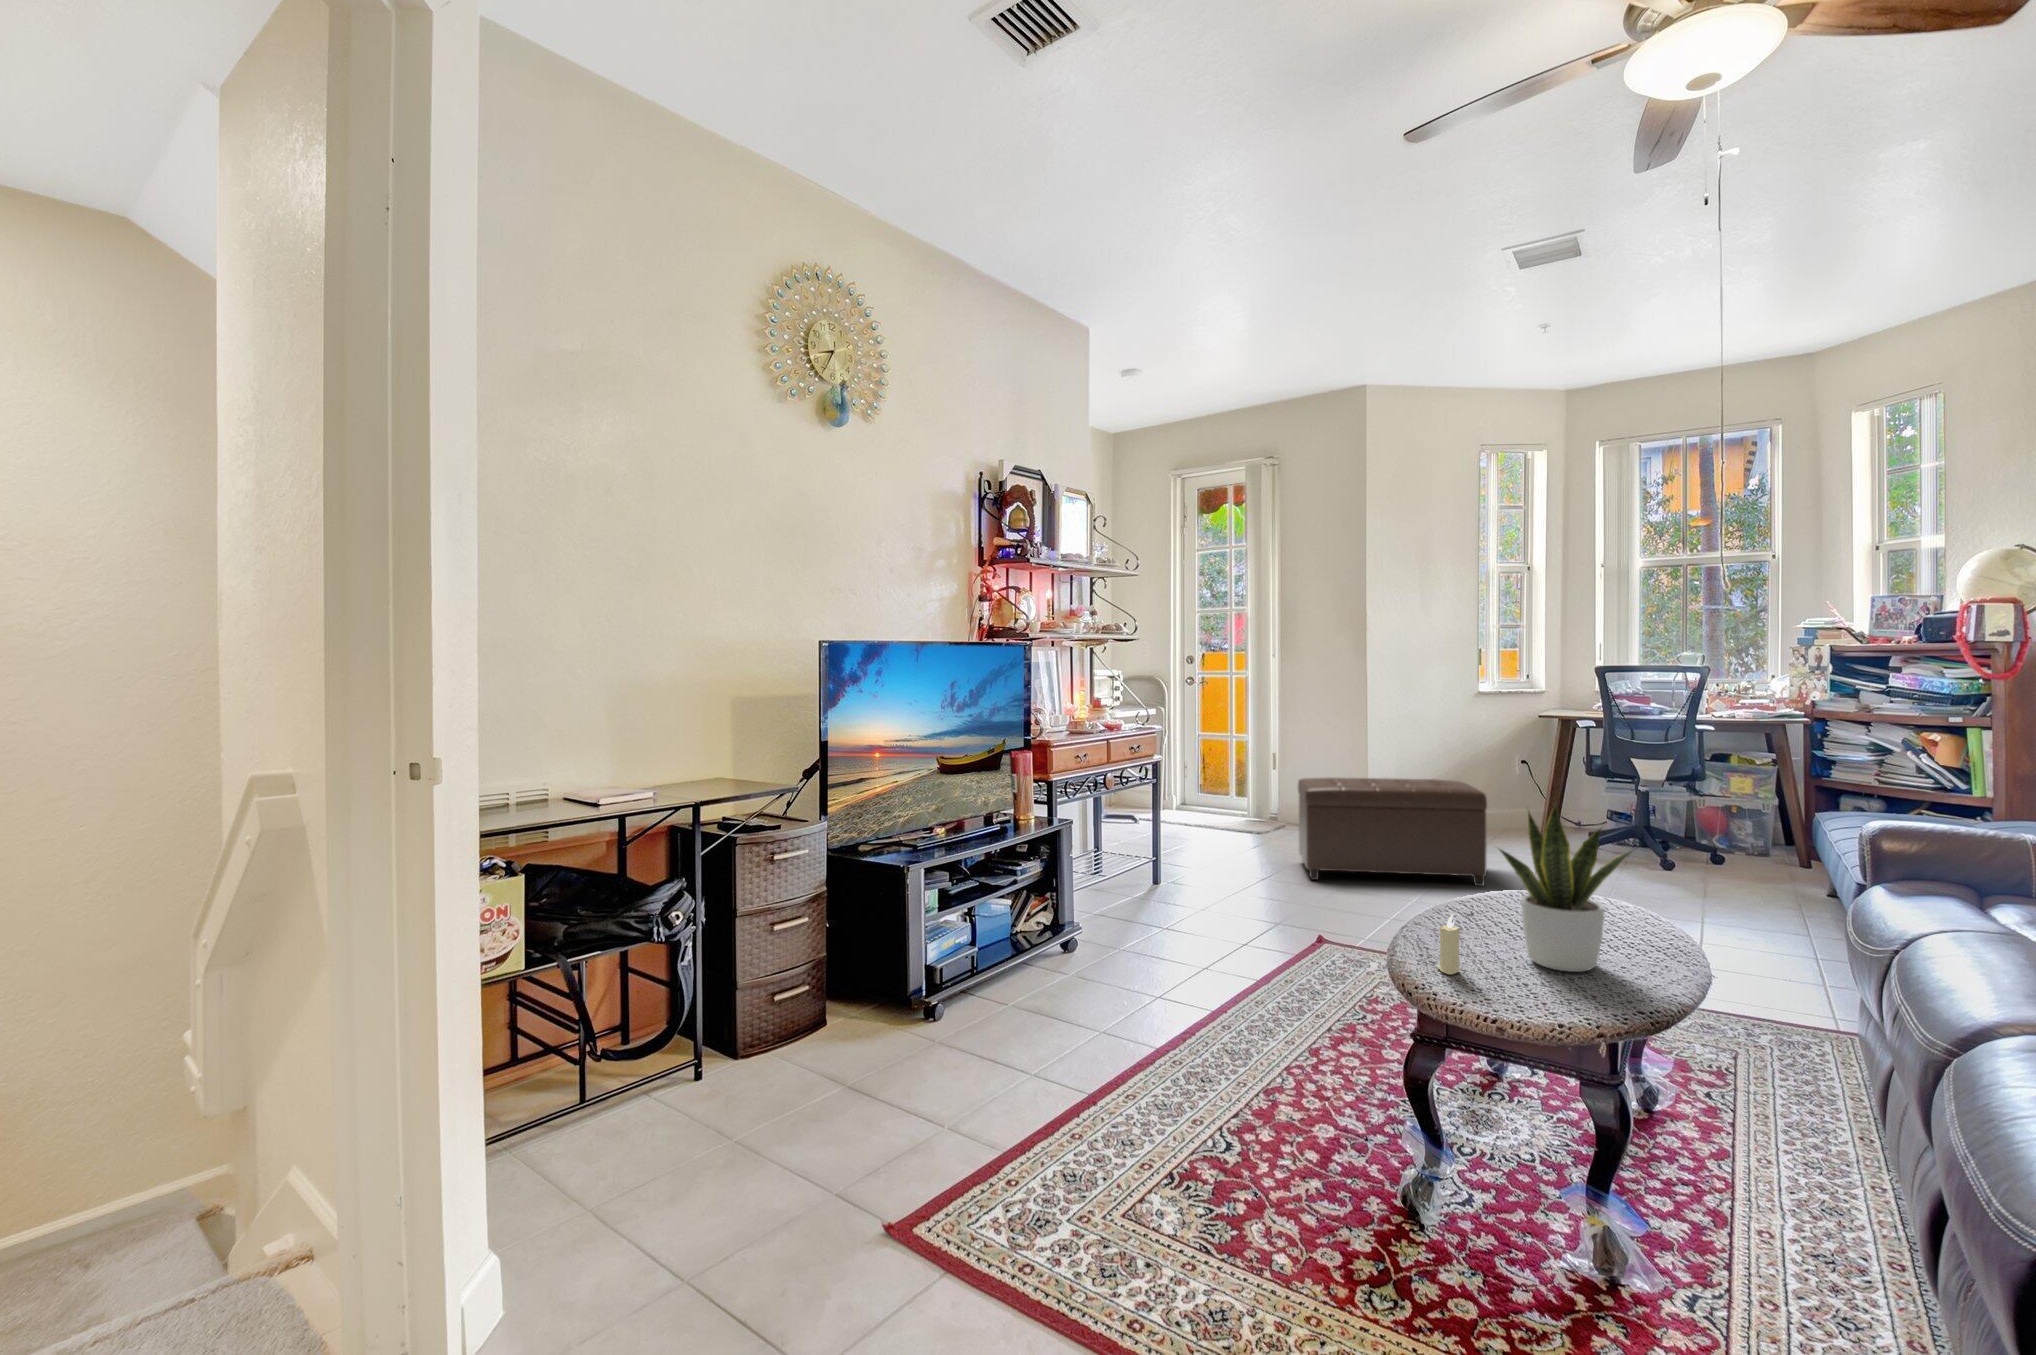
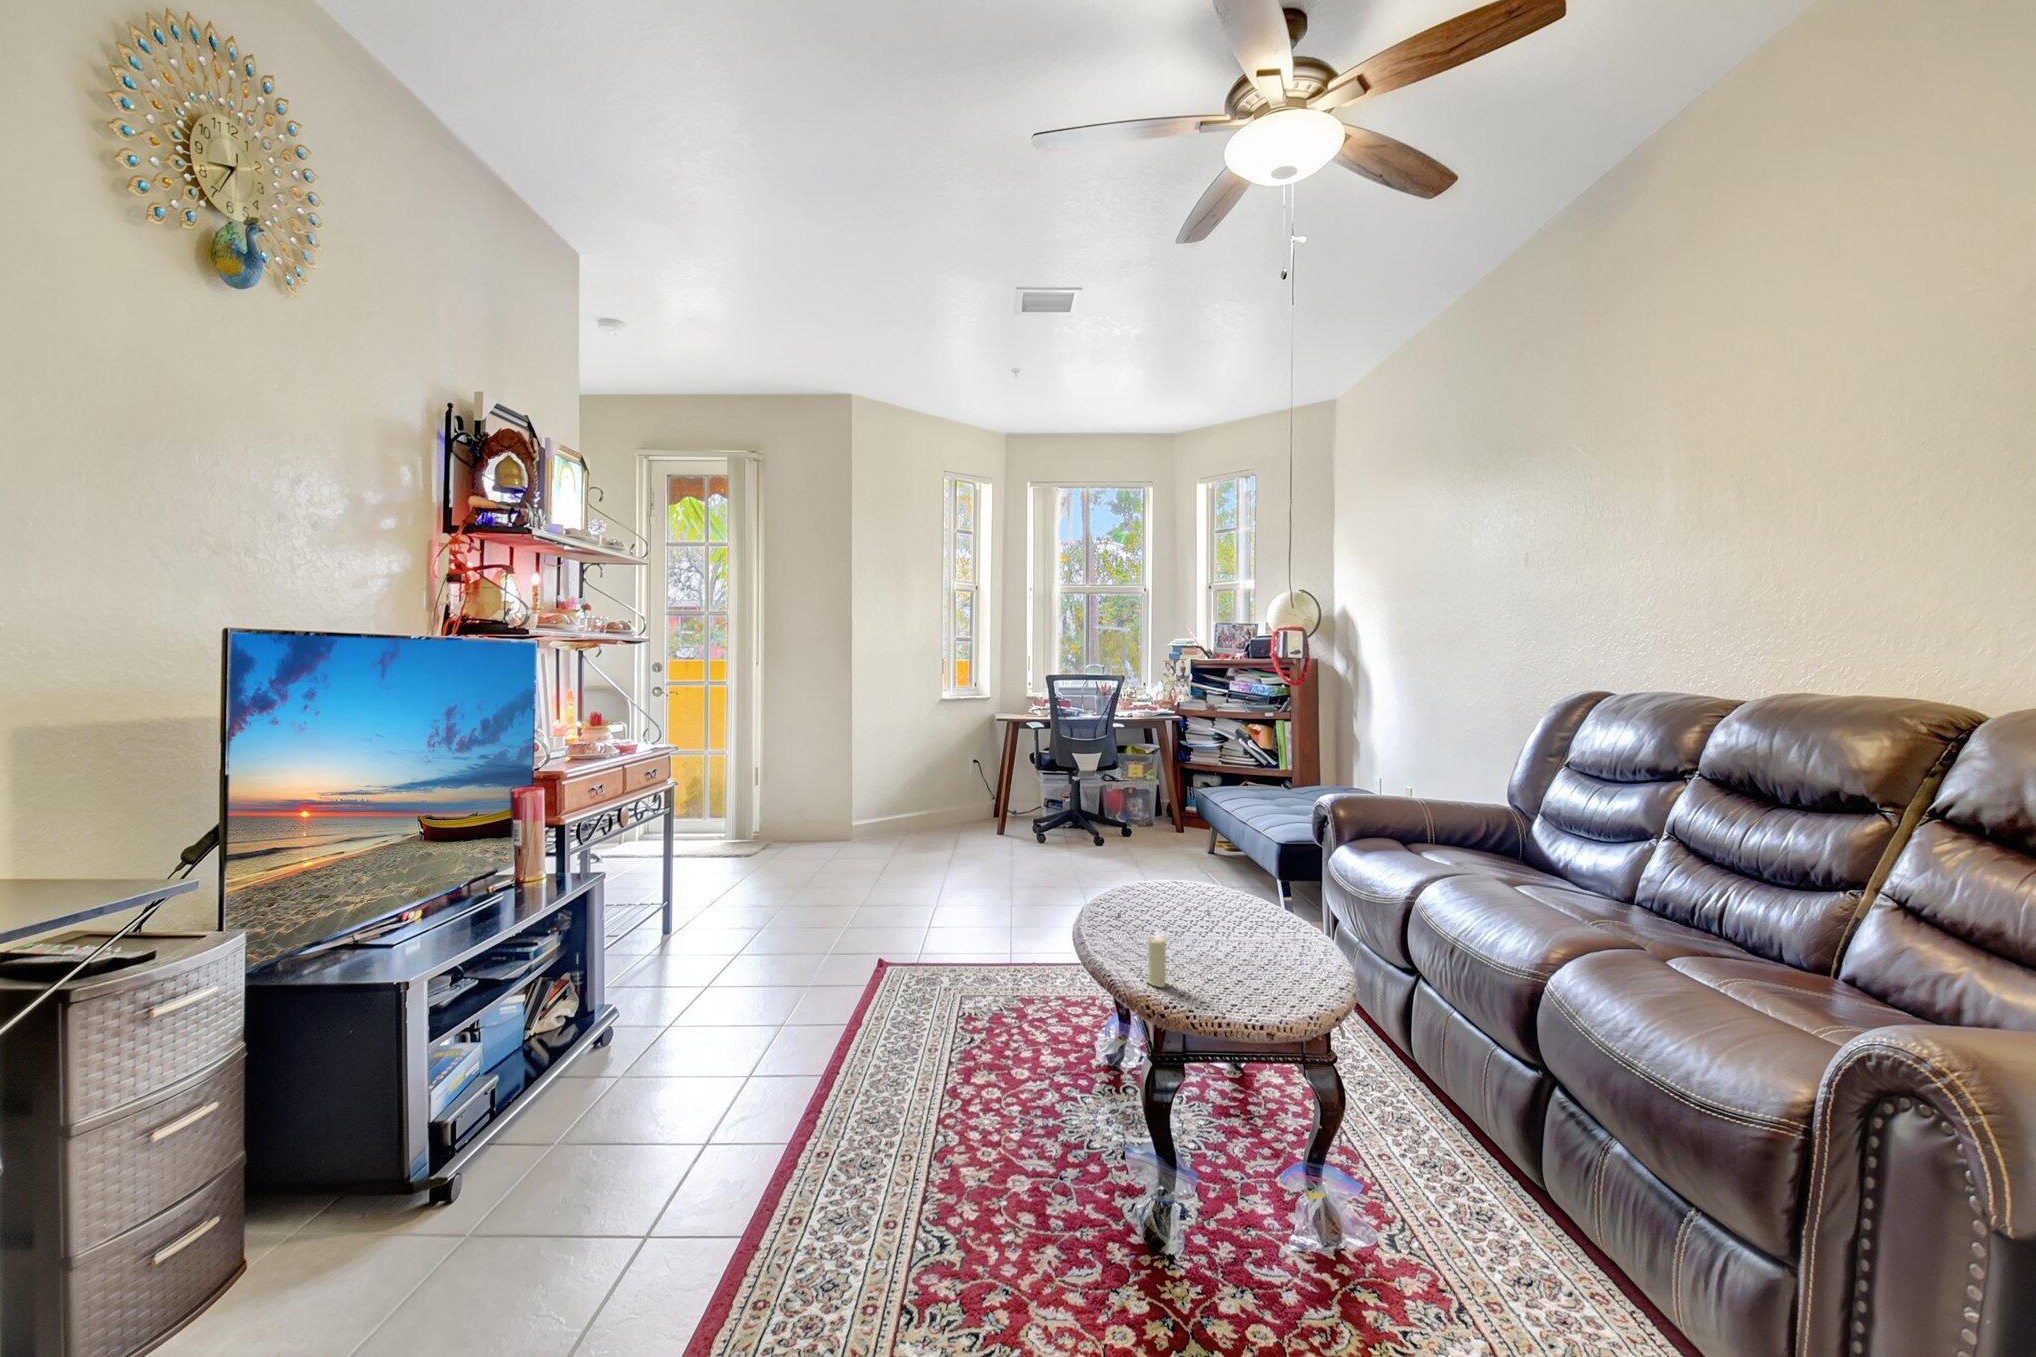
ottoman: present [1298,778,1487,886] -> none [808,784,985,896]
potted plant: present [1500,804,1632,972] -> none [1173,801,1287,962]

